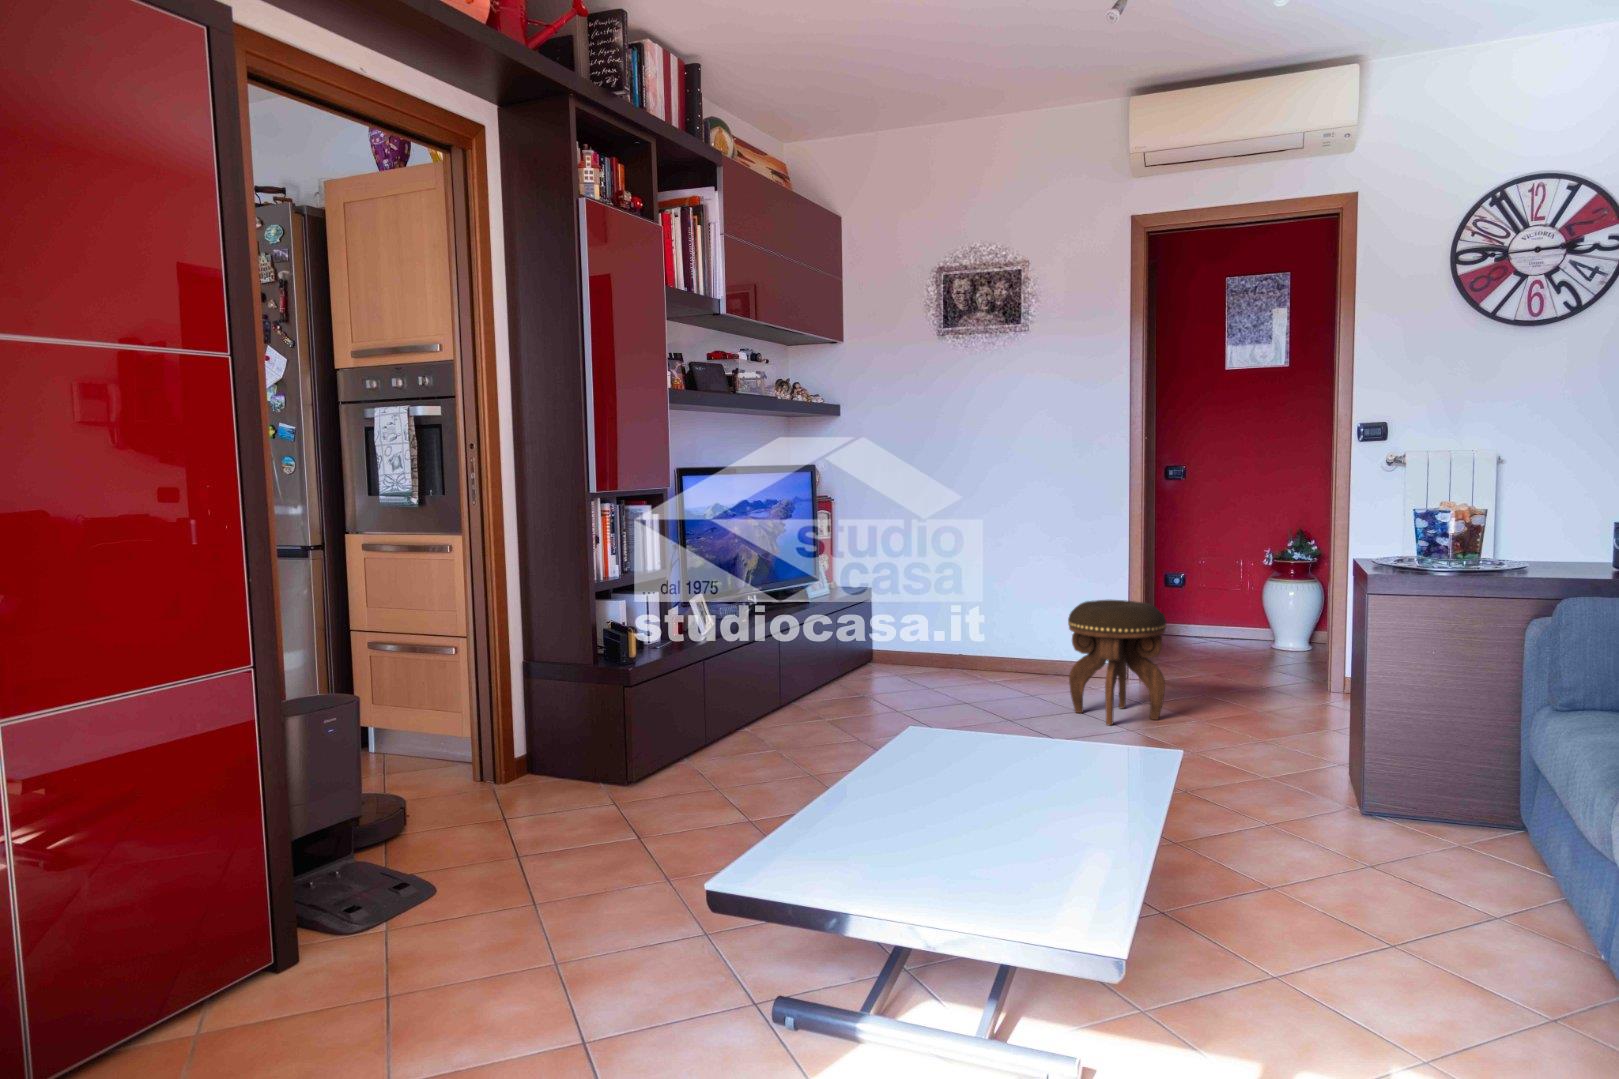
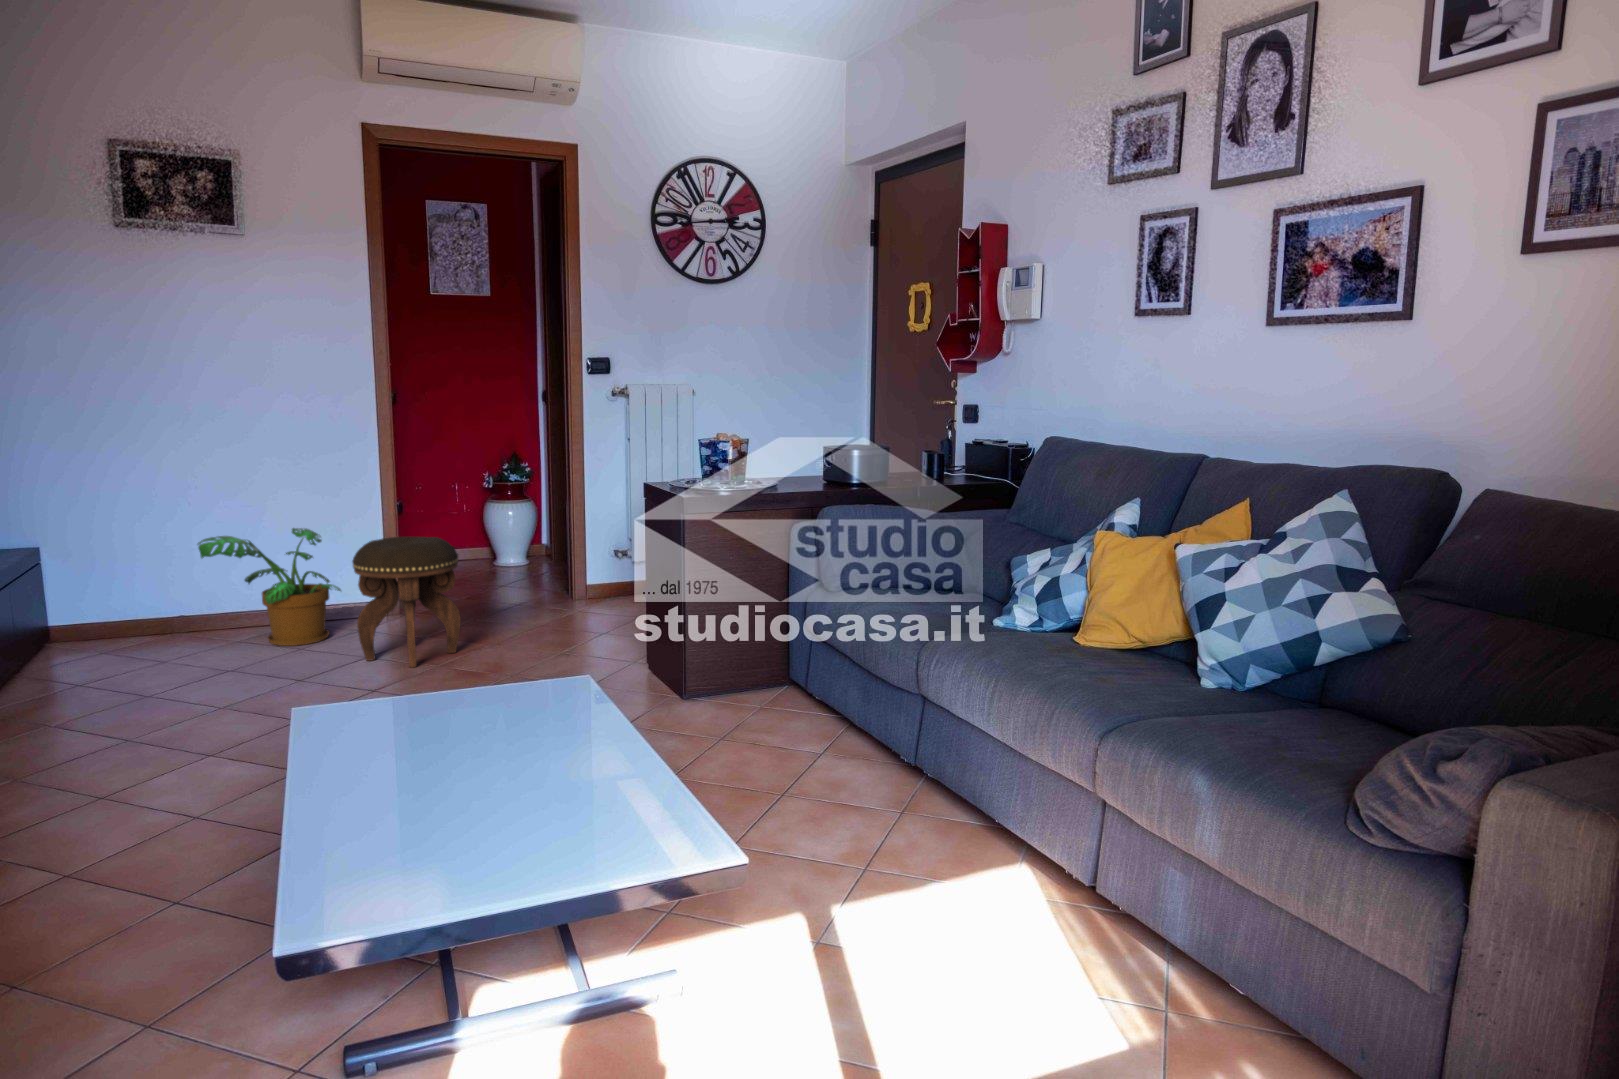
potted plant: none [960,586,1075,691] -> present [198,528,341,646]

